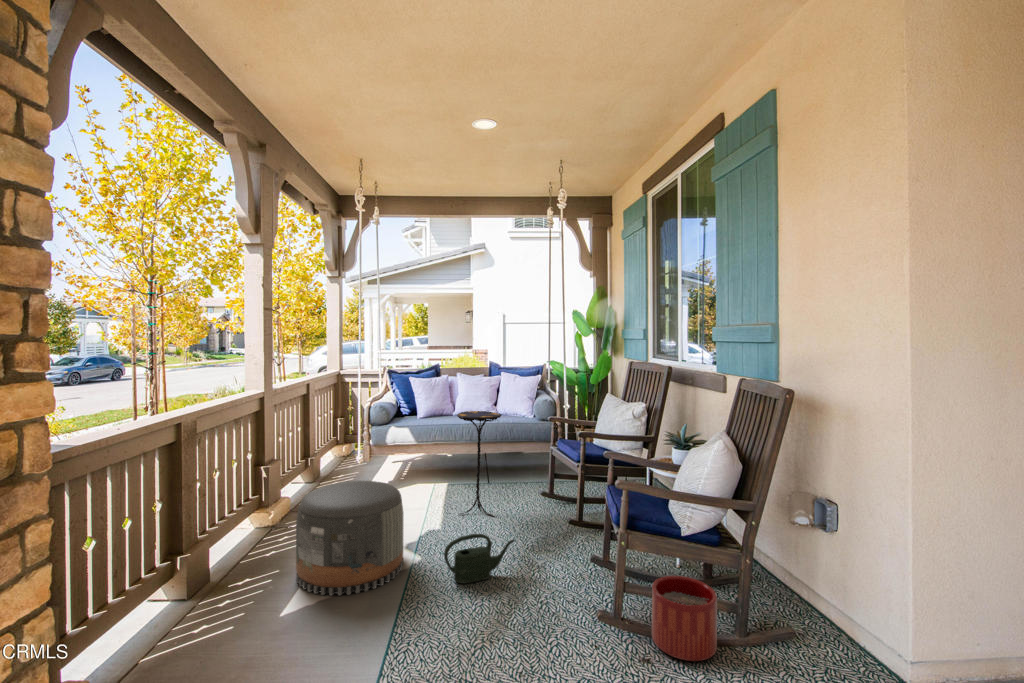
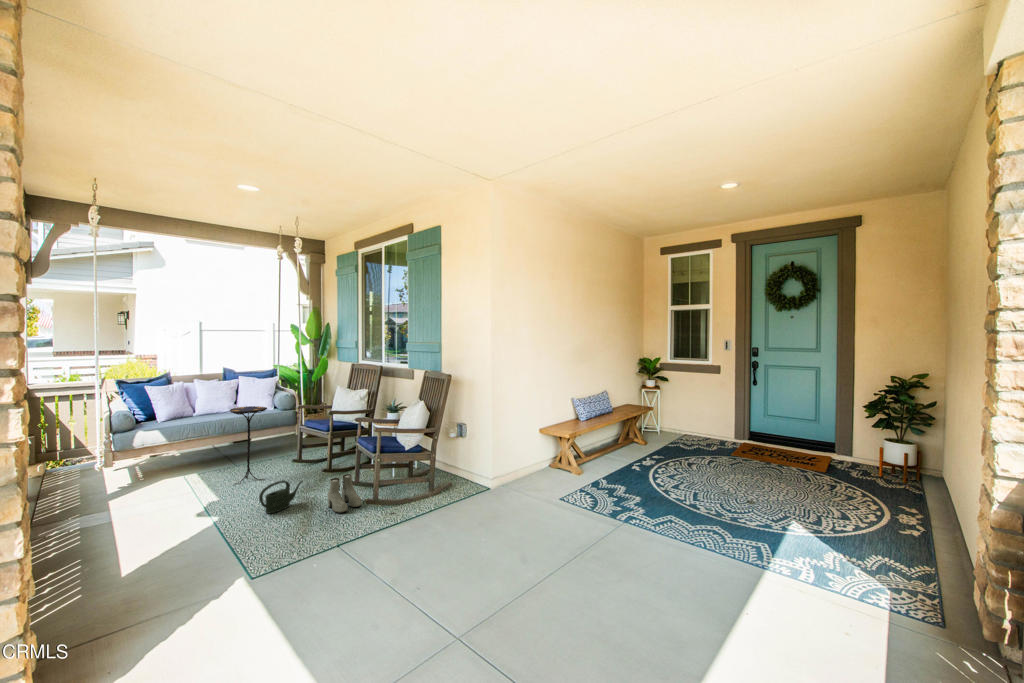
pouf: present [296,481,404,596] -> none [124,464,219,548]
boots: none [536,551,588,626] -> present [328,474,361,513]
planter: present [652,576,717,661] -> none [395,470,425,505]

